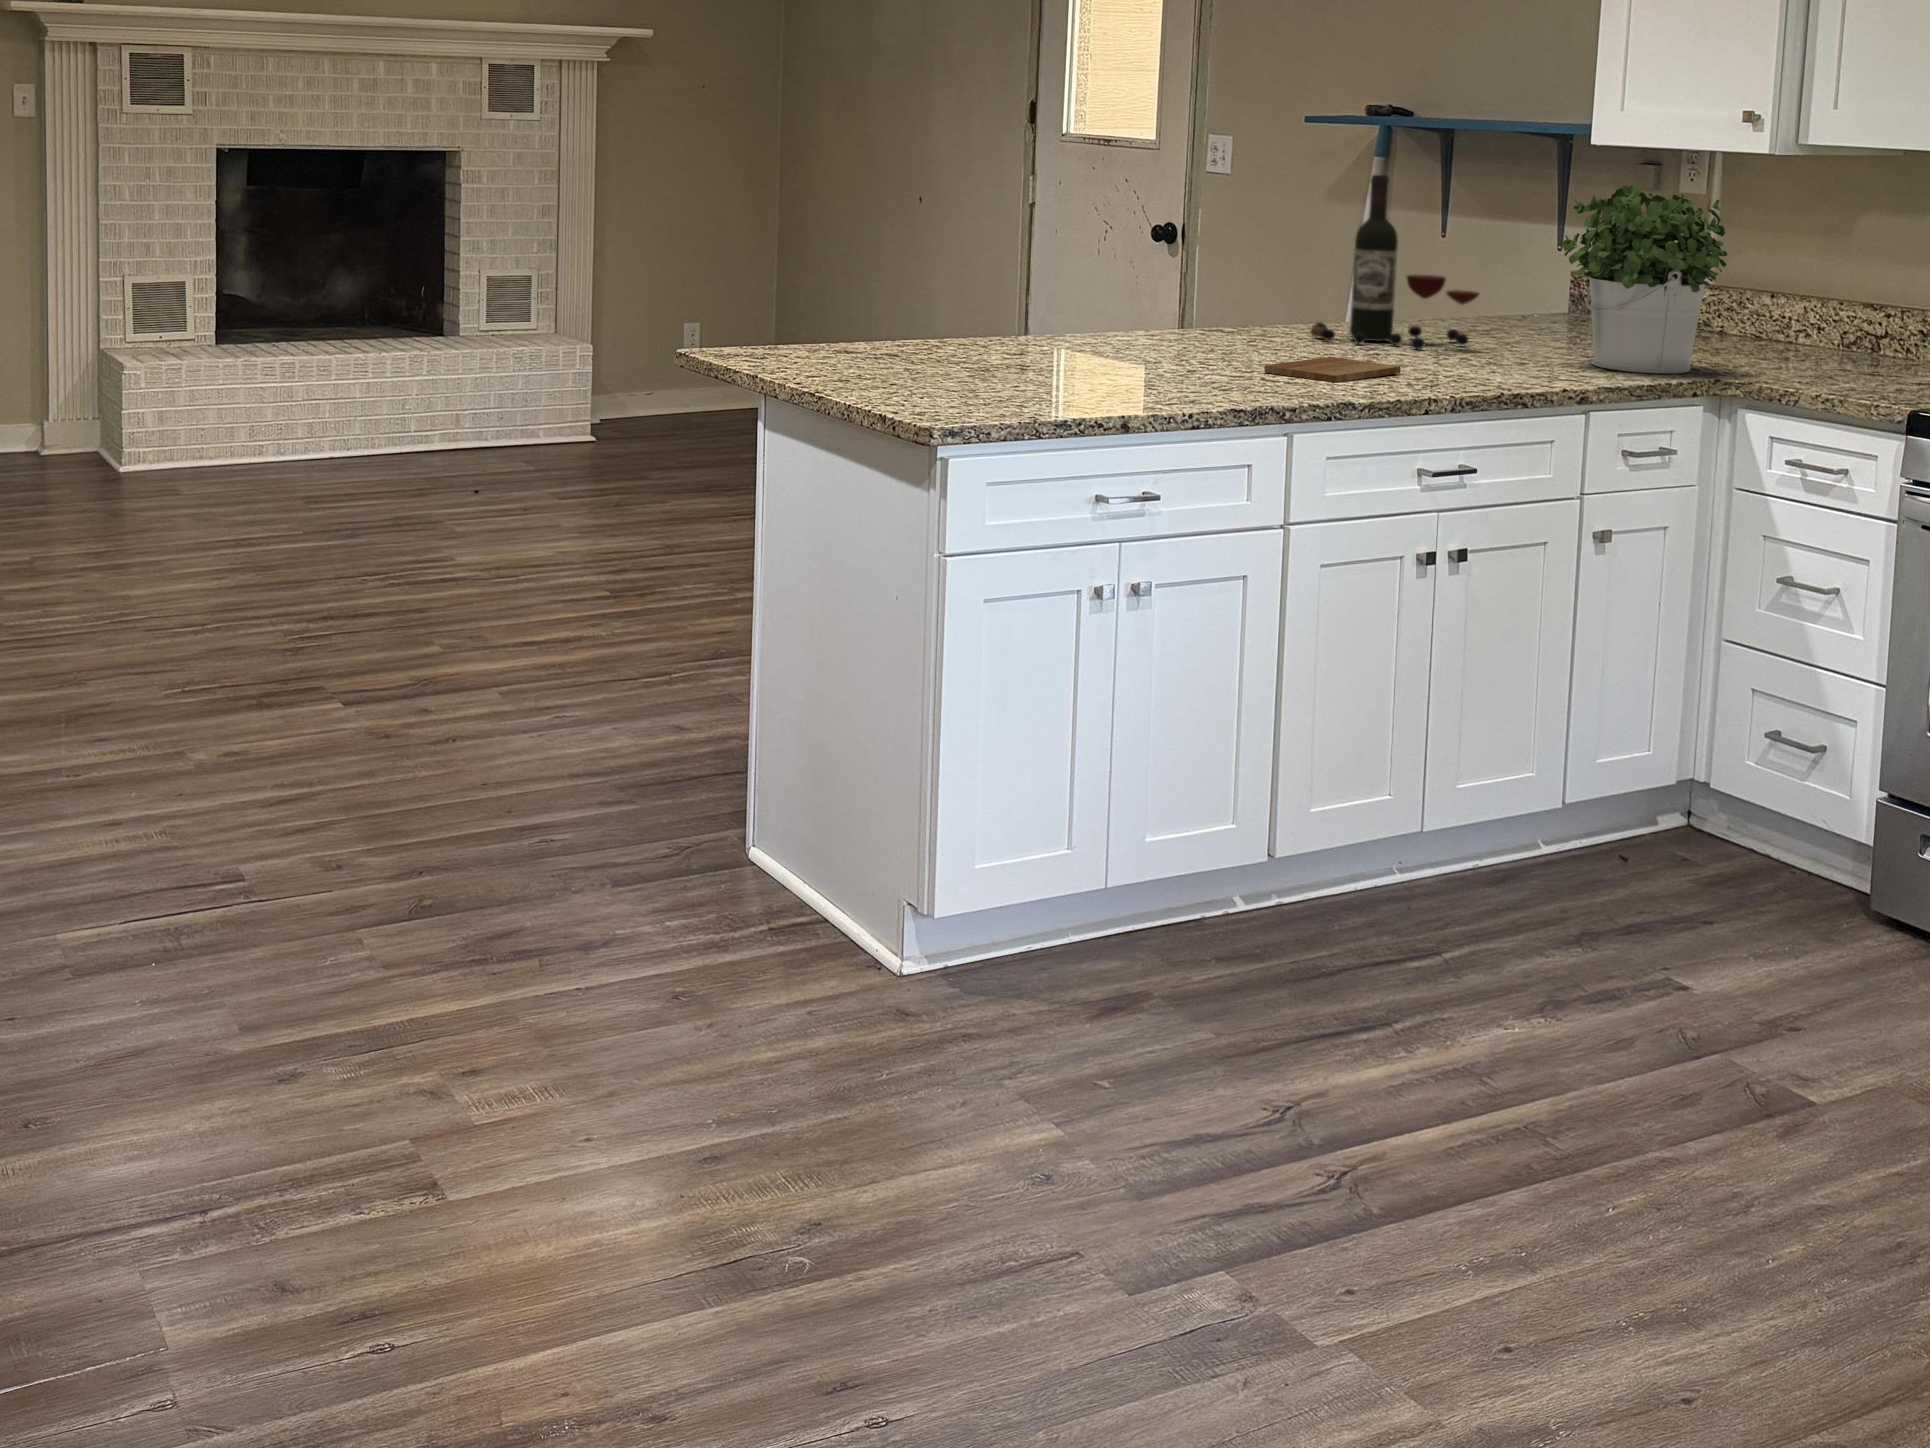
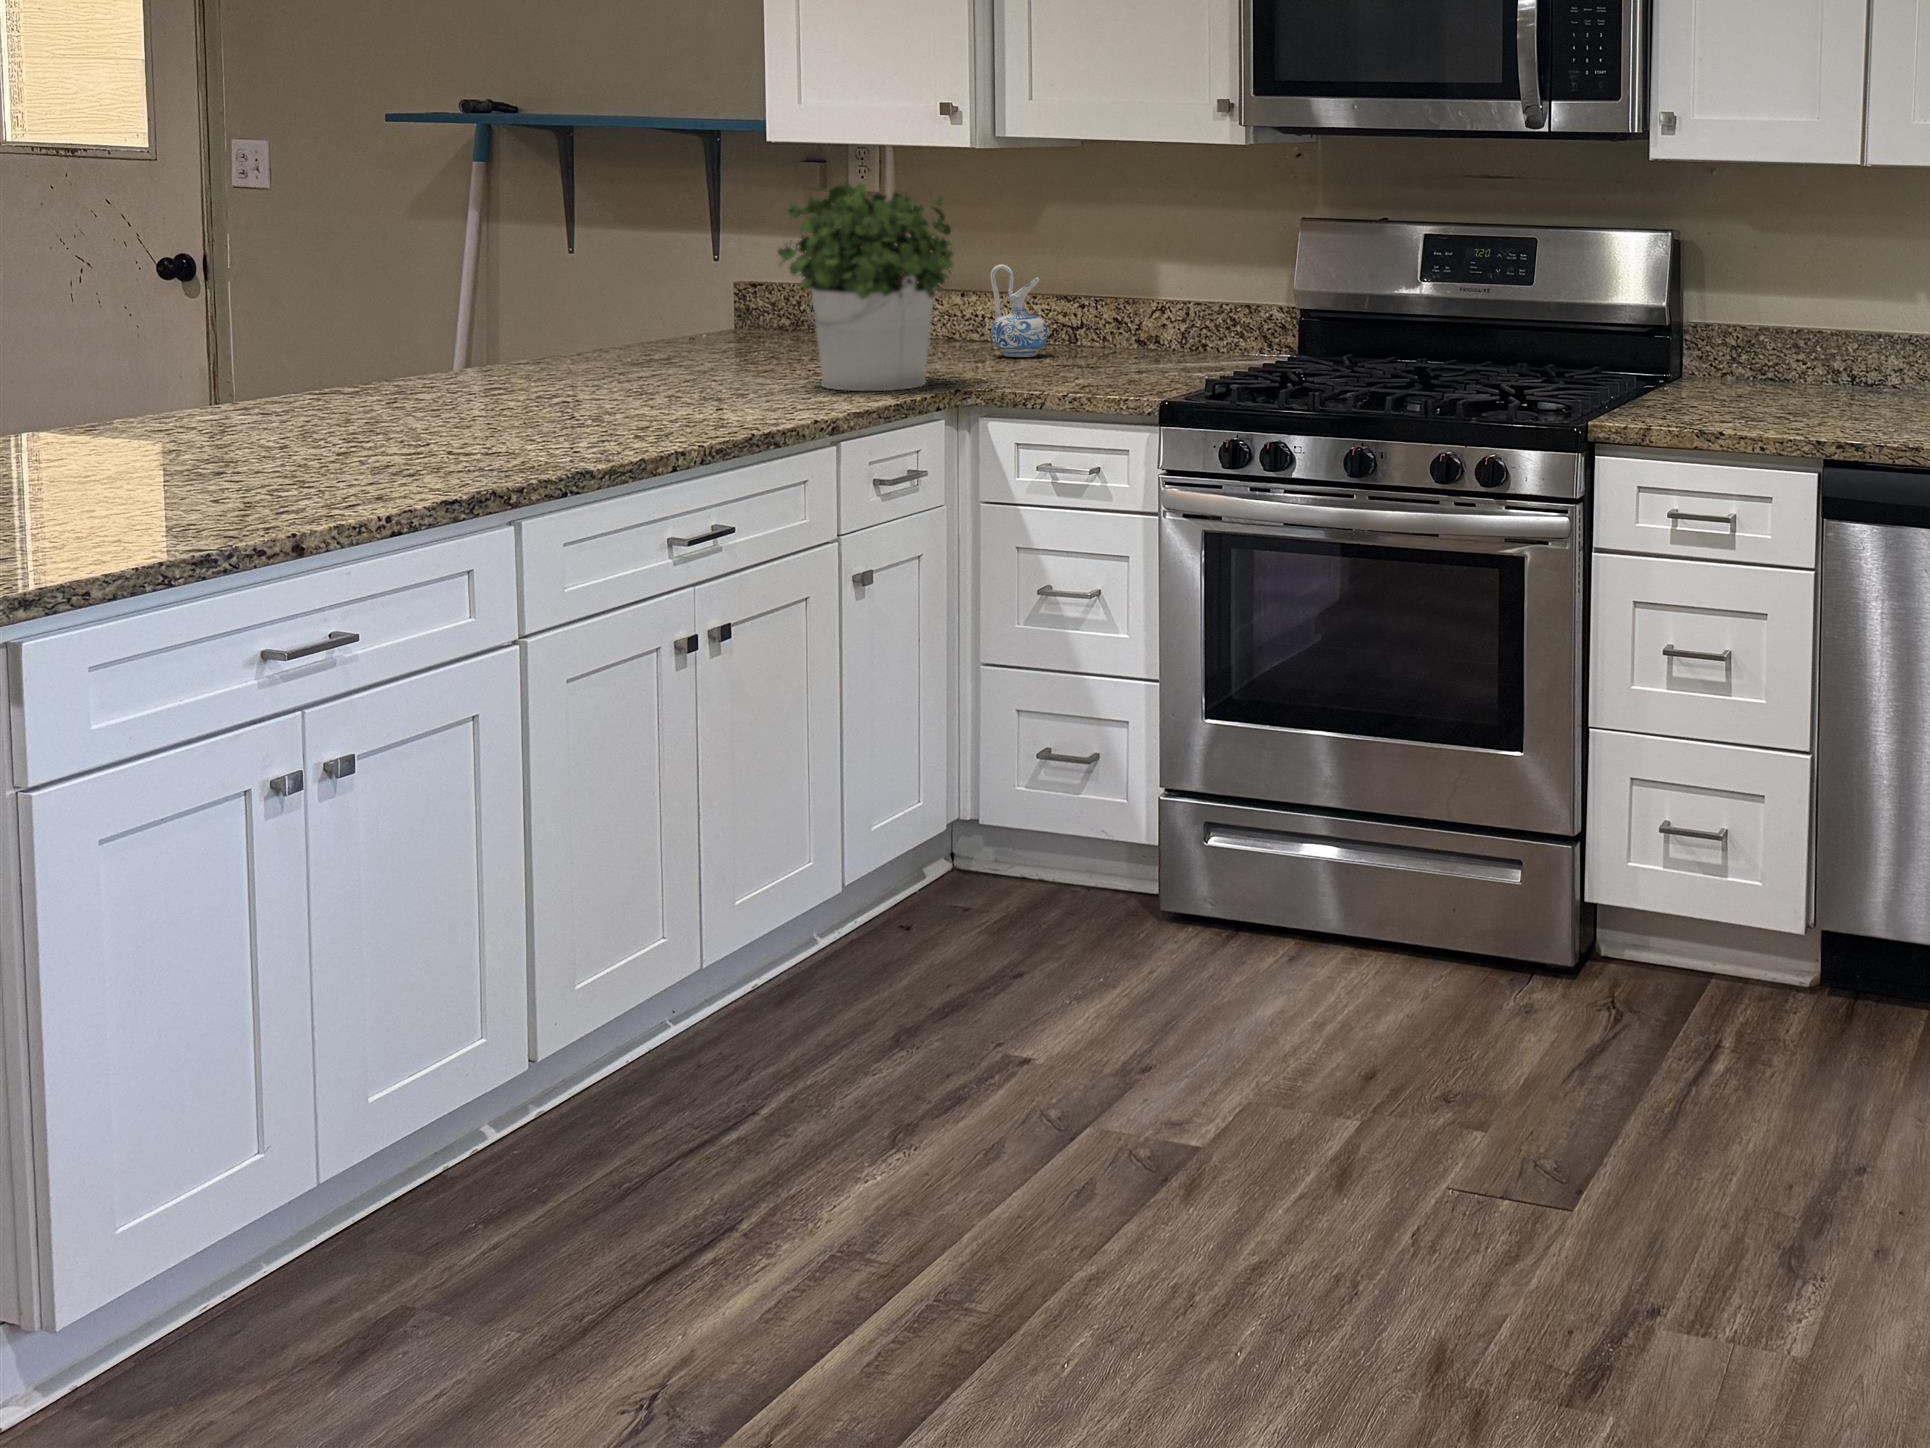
wine bottle: present [1310,175,1479,349] -> none [462,181,684,390]
ceramic pitcher: none [1785,269,1844,359] -> present [991,265,1047,357]
cutting board: present [1264,357,1401,382] -> none [449,412,623,445]

